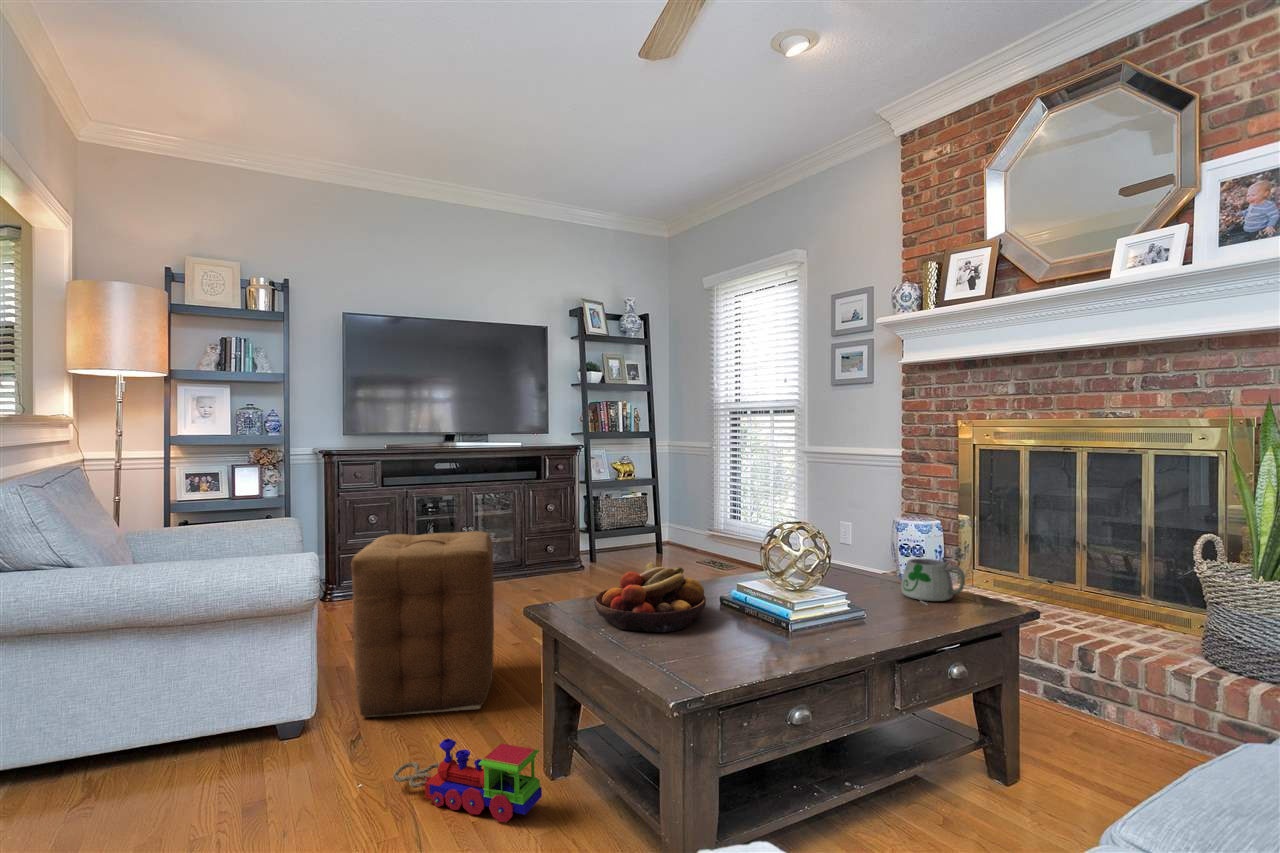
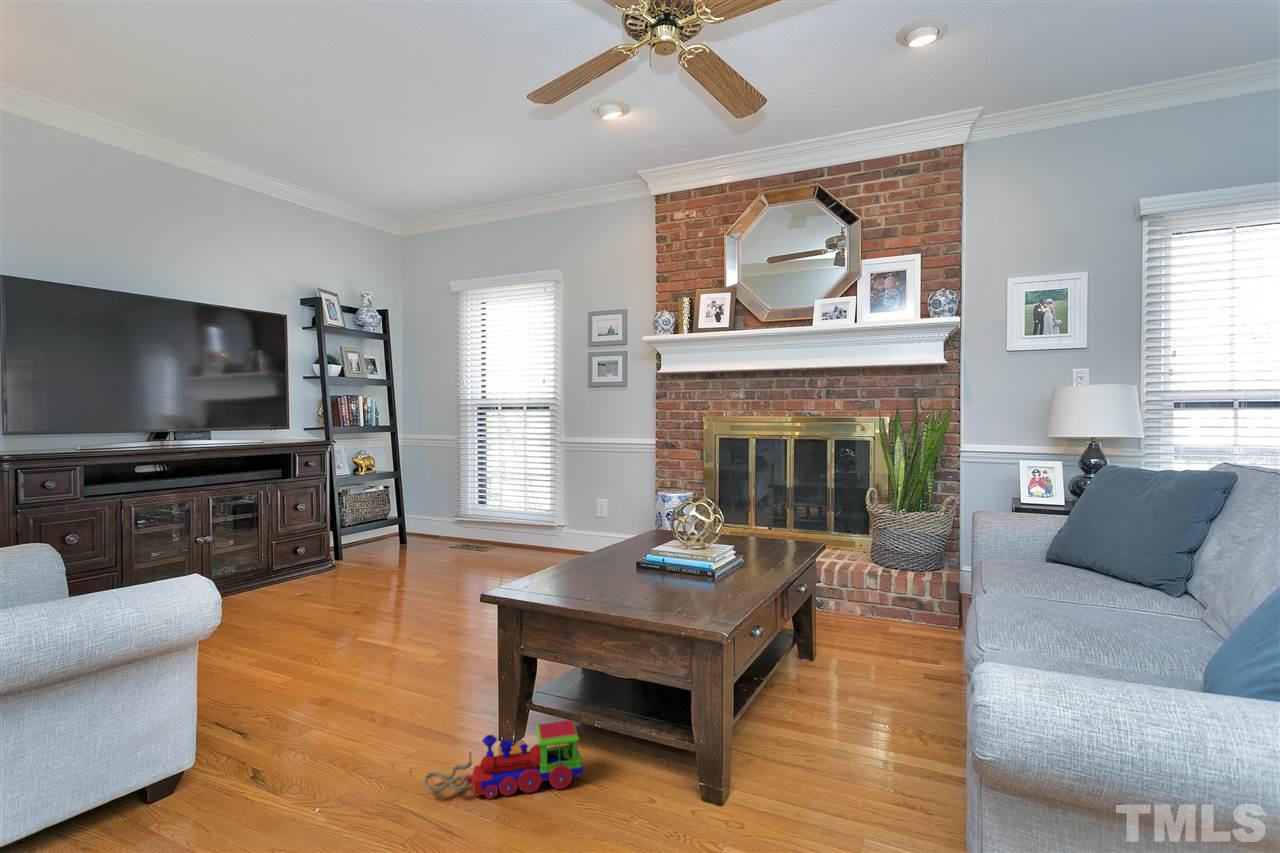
ottoman: present [351,531,494,717] -> none [247,541,426,756]
mug: present [901,559,965,605] -> none [759,522,803,553]
fruit bowl: present [594,562,706,632] -> none [599,547,690,602]

